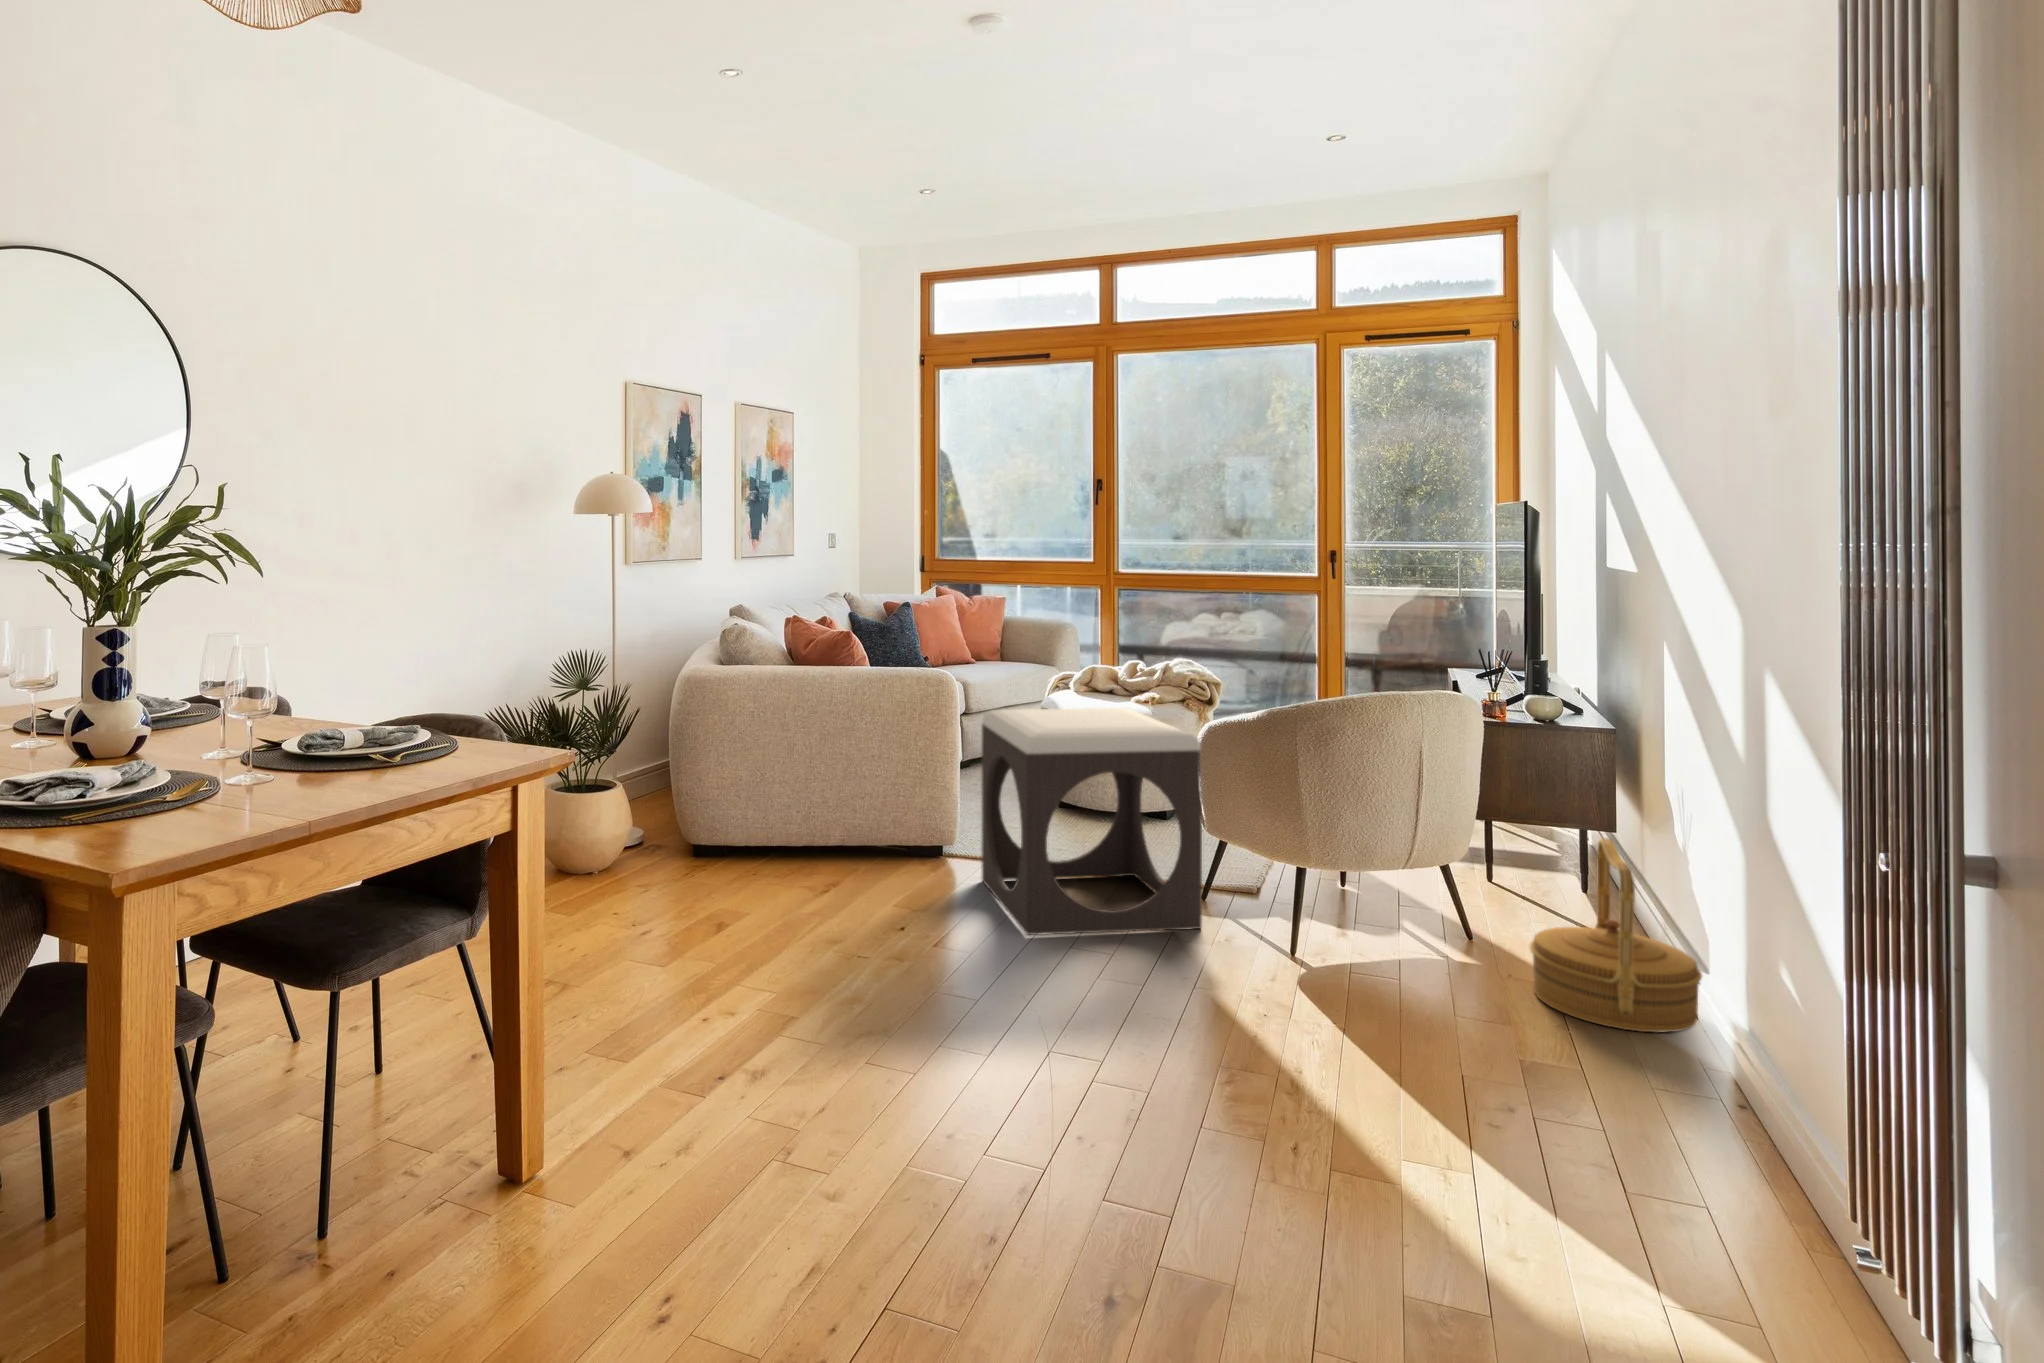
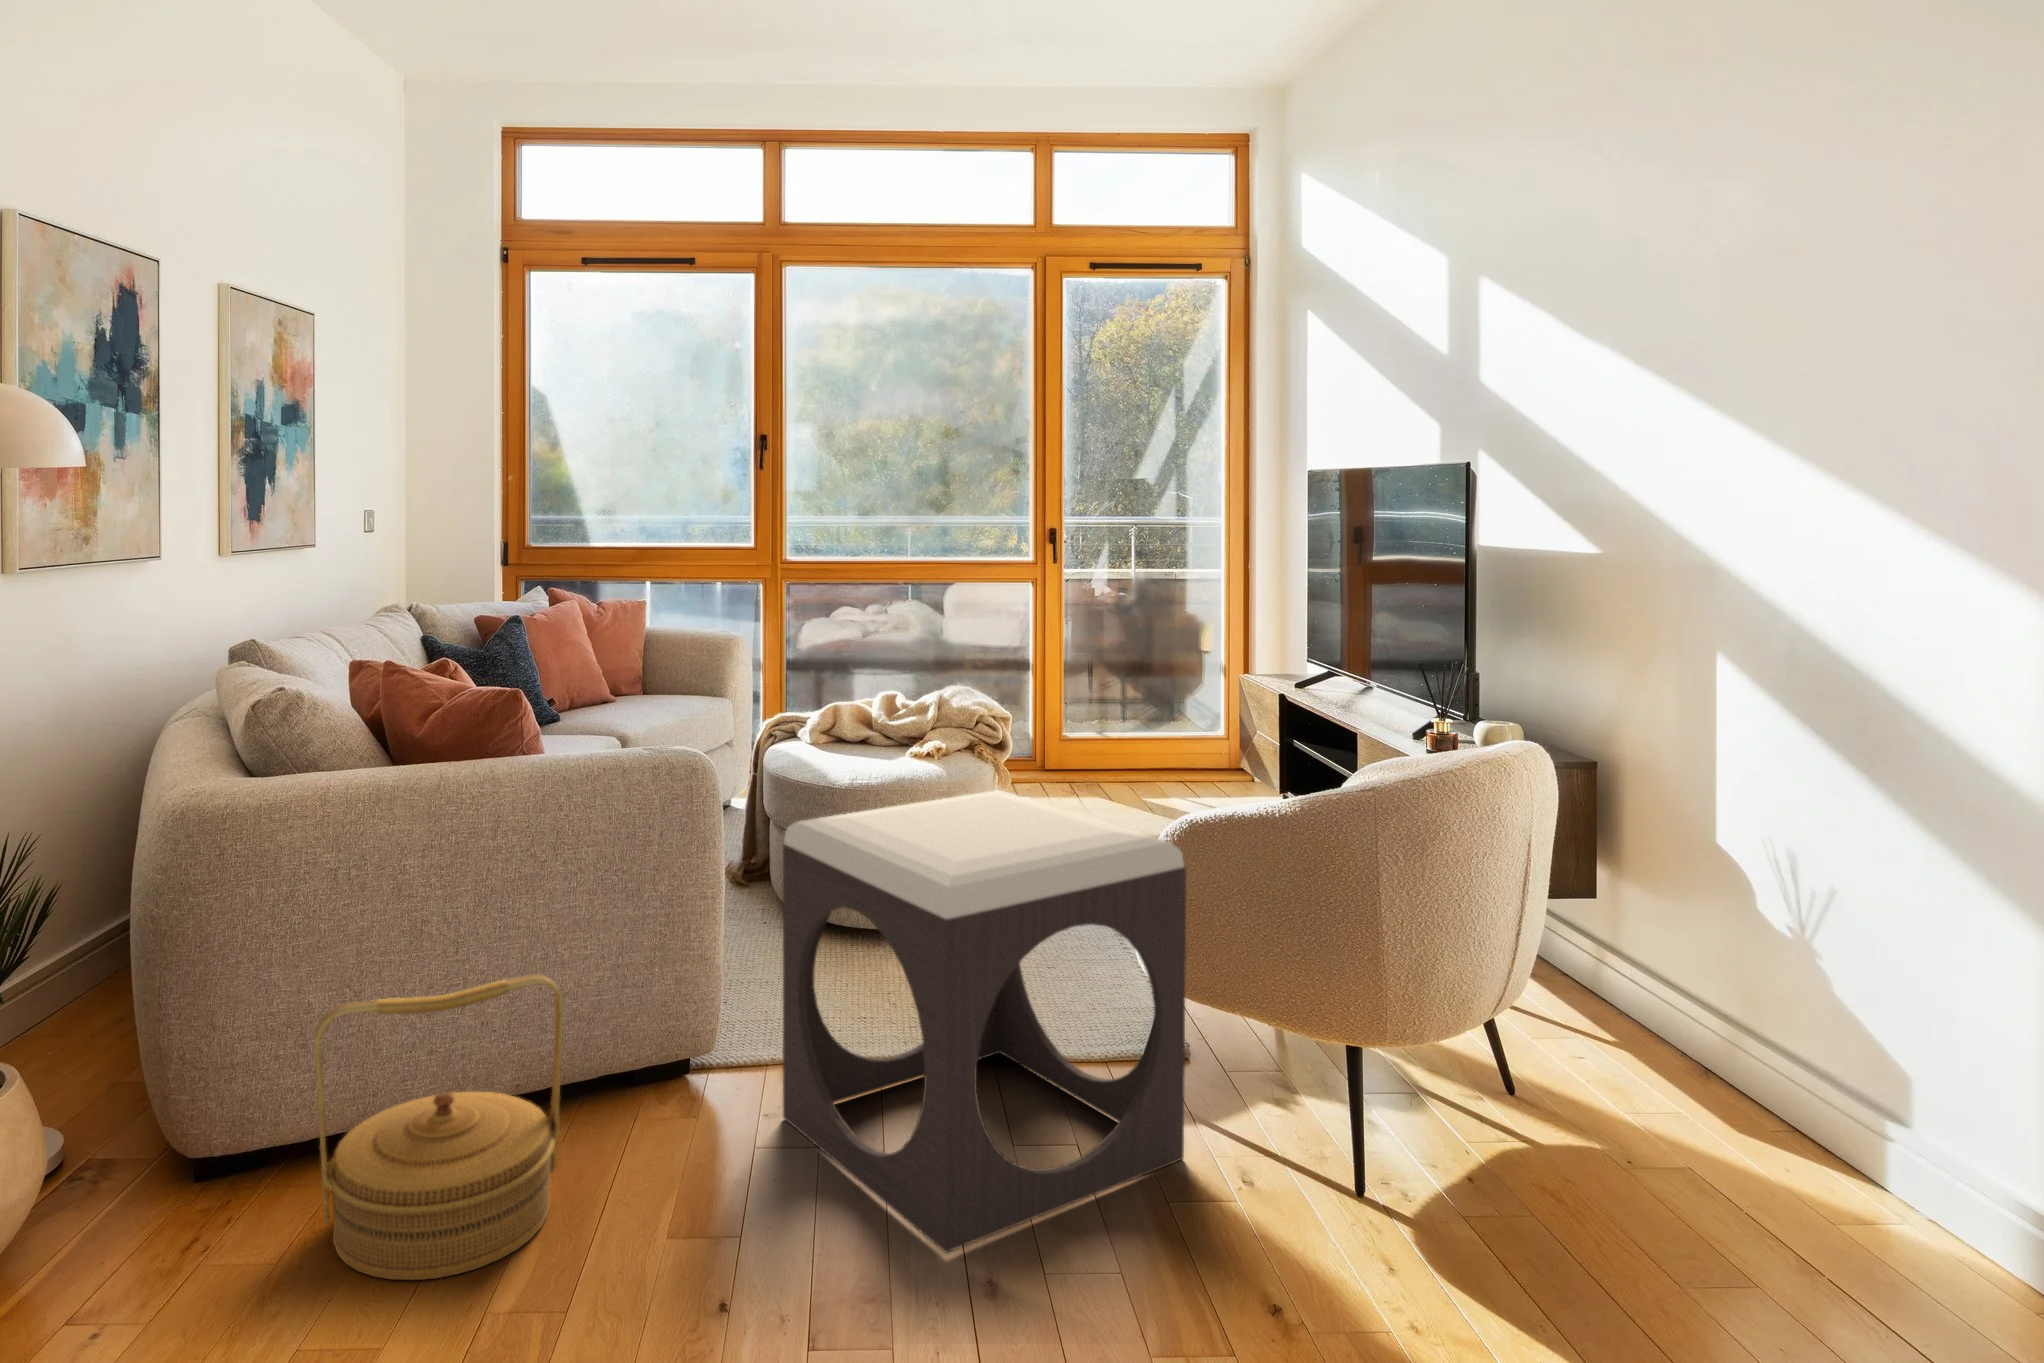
woven basket: present [1530,838,1702,1033] -> present [314,974,564,1280]

